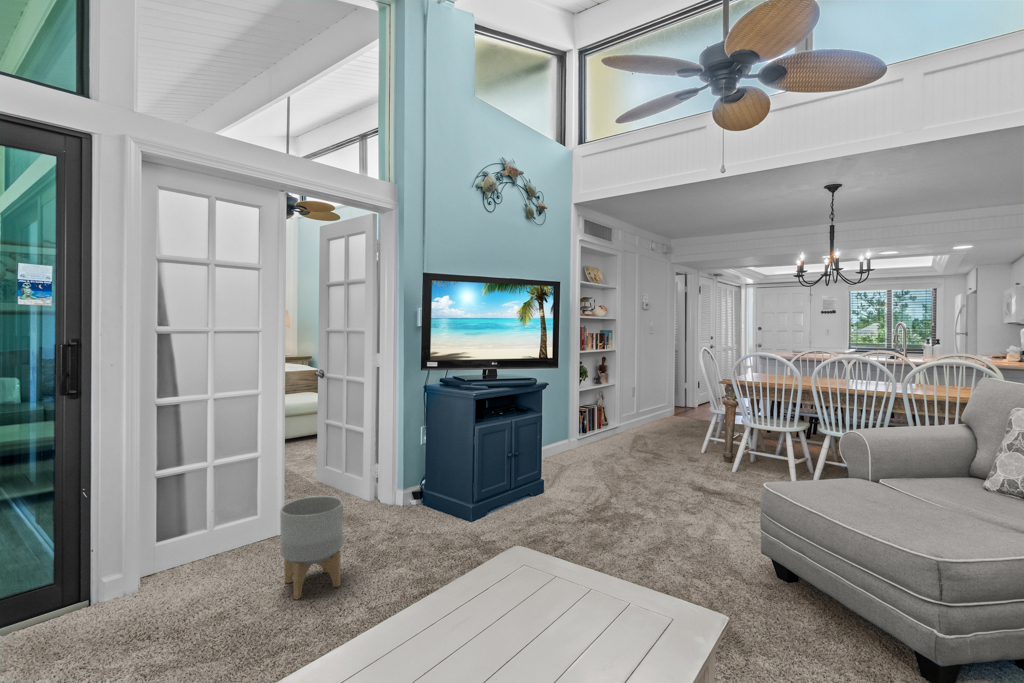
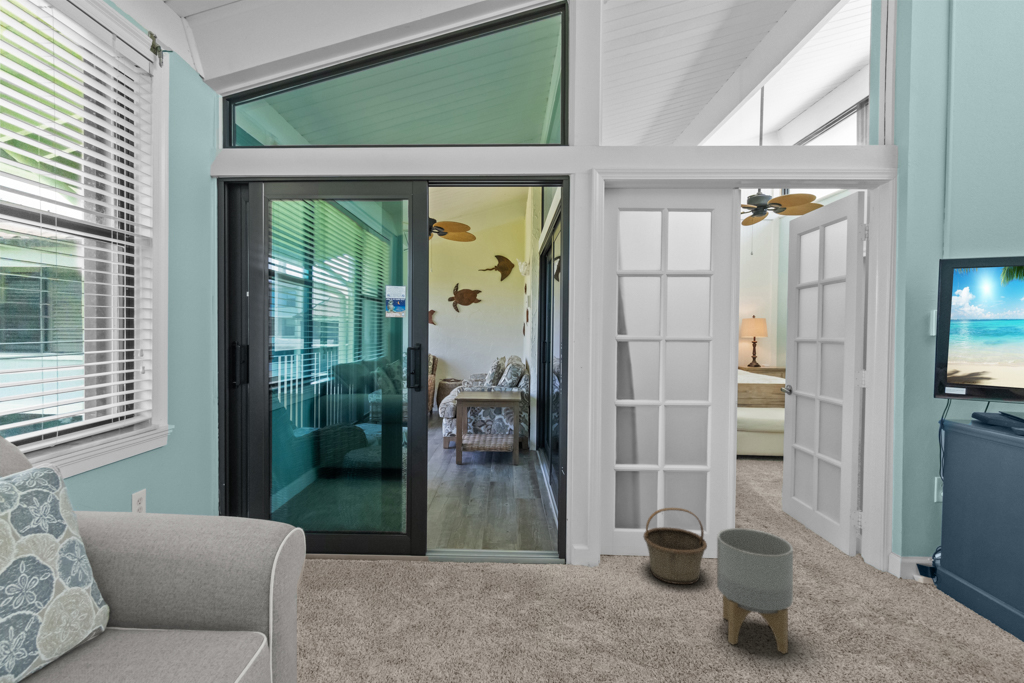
basket: none [193,499,263,577] -> present [643,508,707,584]

